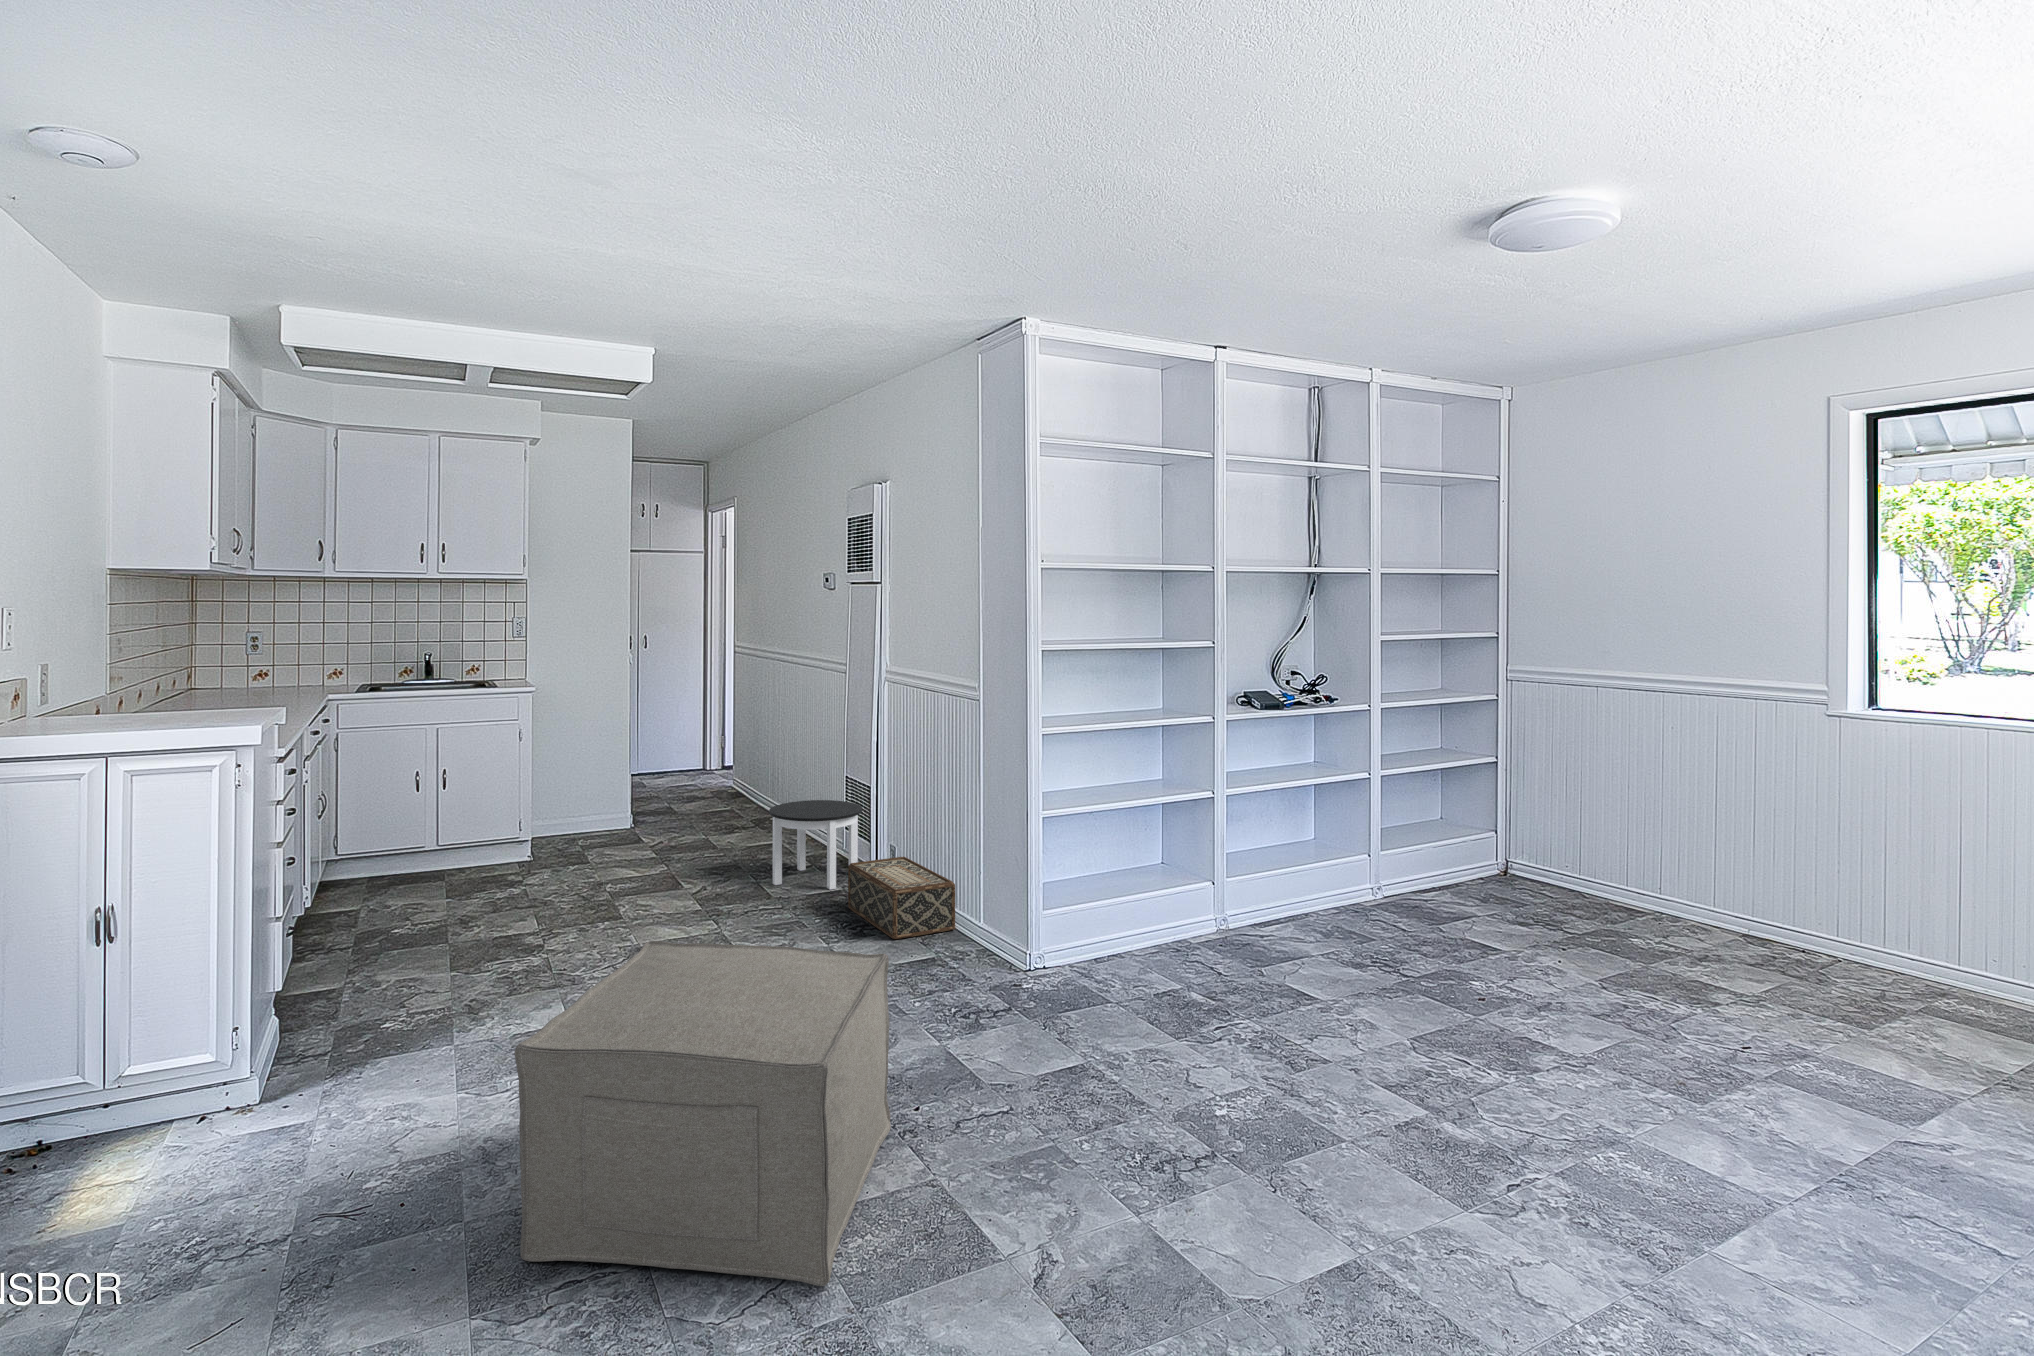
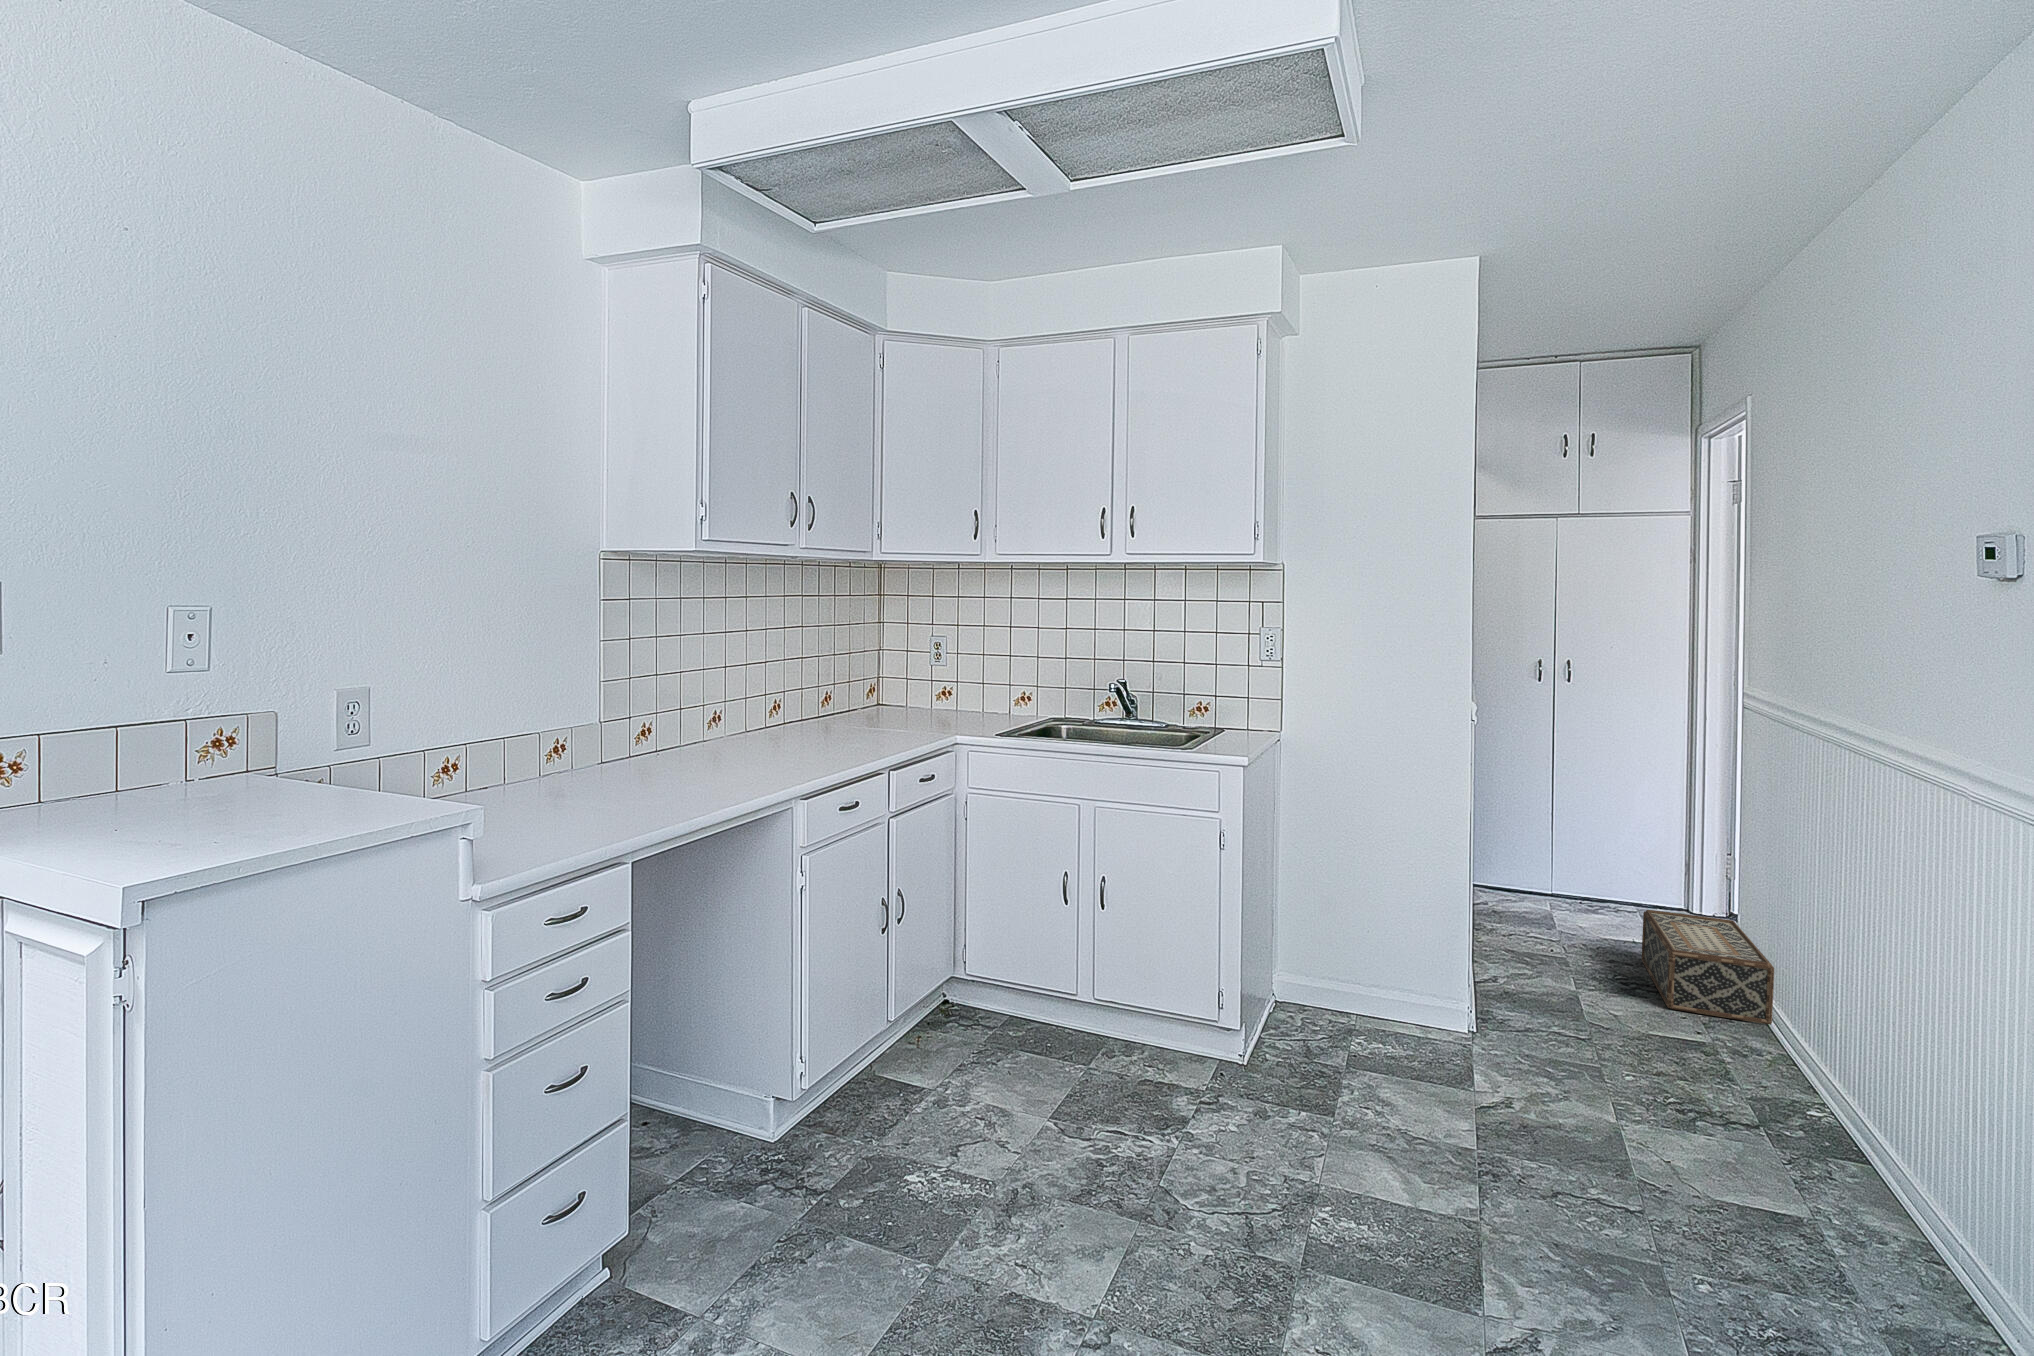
round table: present [769,800,862,890] -> none [1570,827,1701,938]
ottoman: present [514,941,891,1286] -> none [1099,904,1480,1234]

